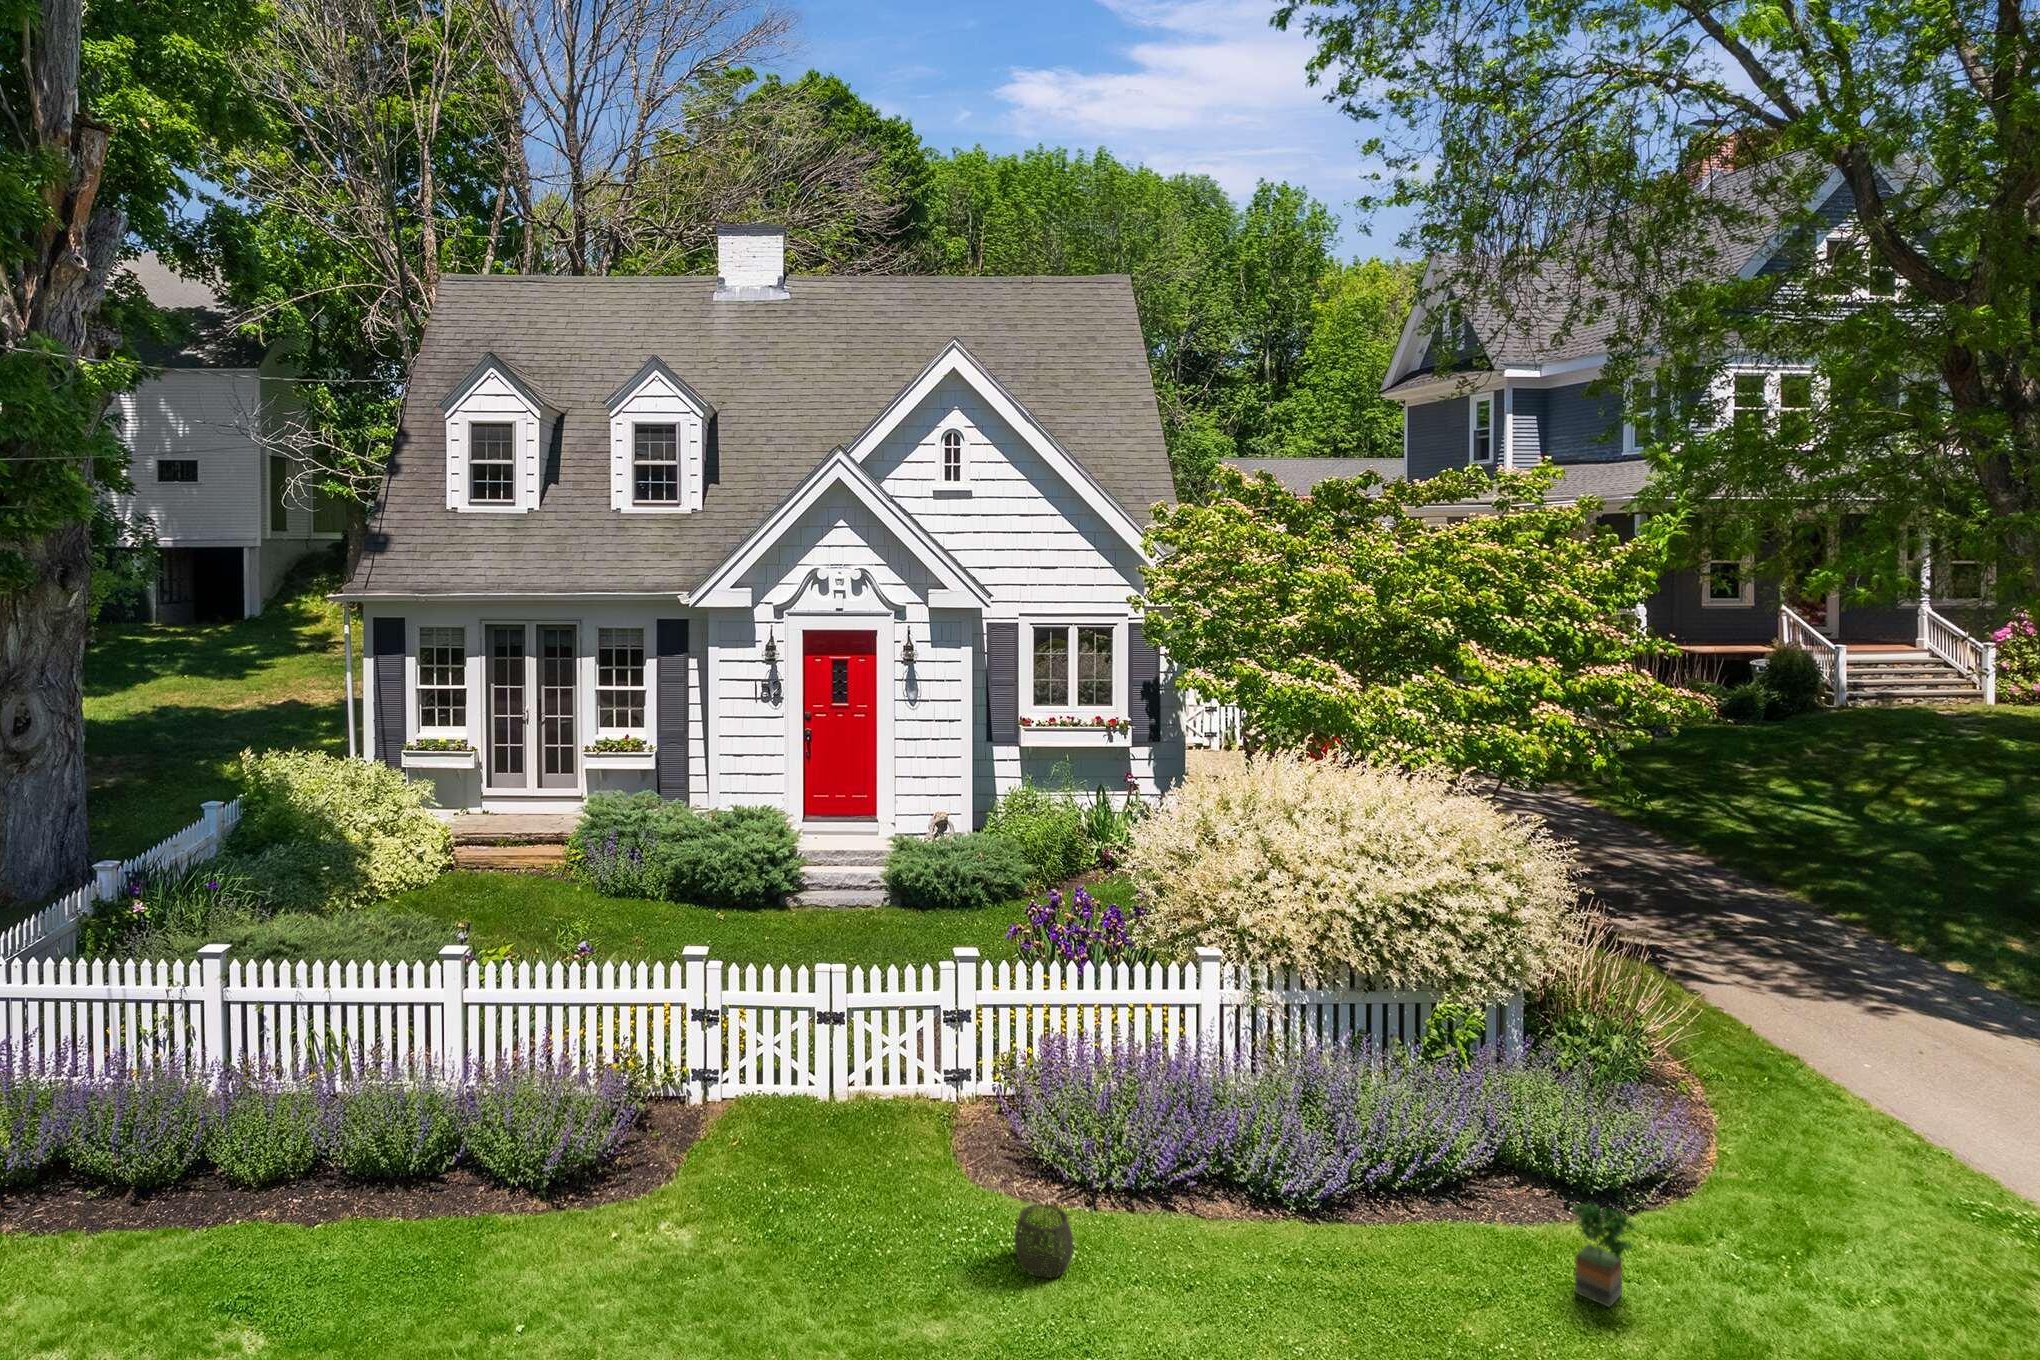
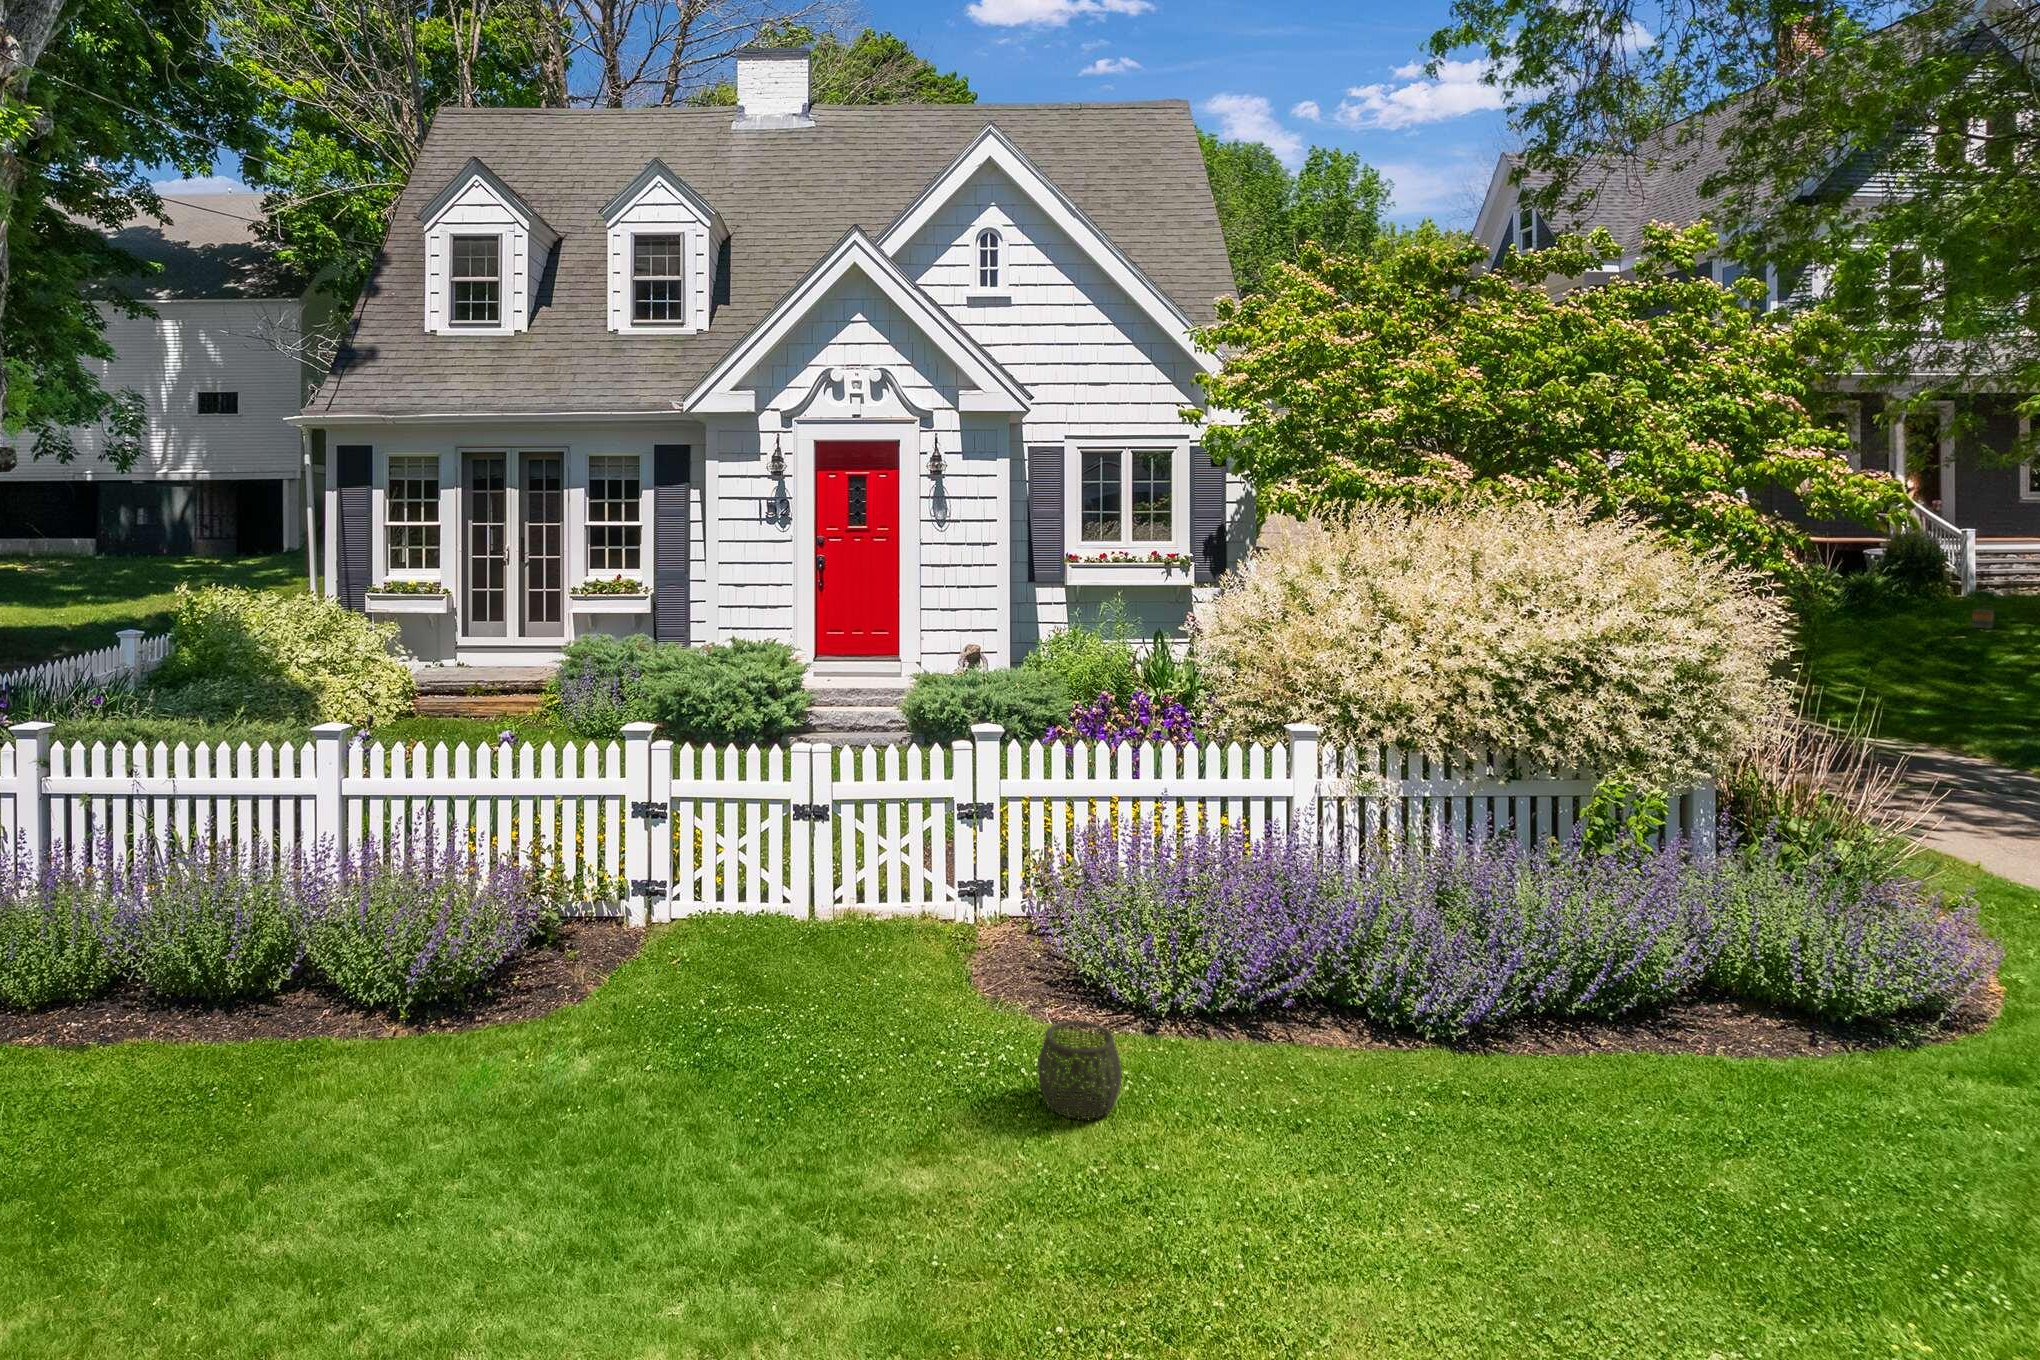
potted tree: present [1573,1204,1635,1307] -> present [1971,589,2001,629]

